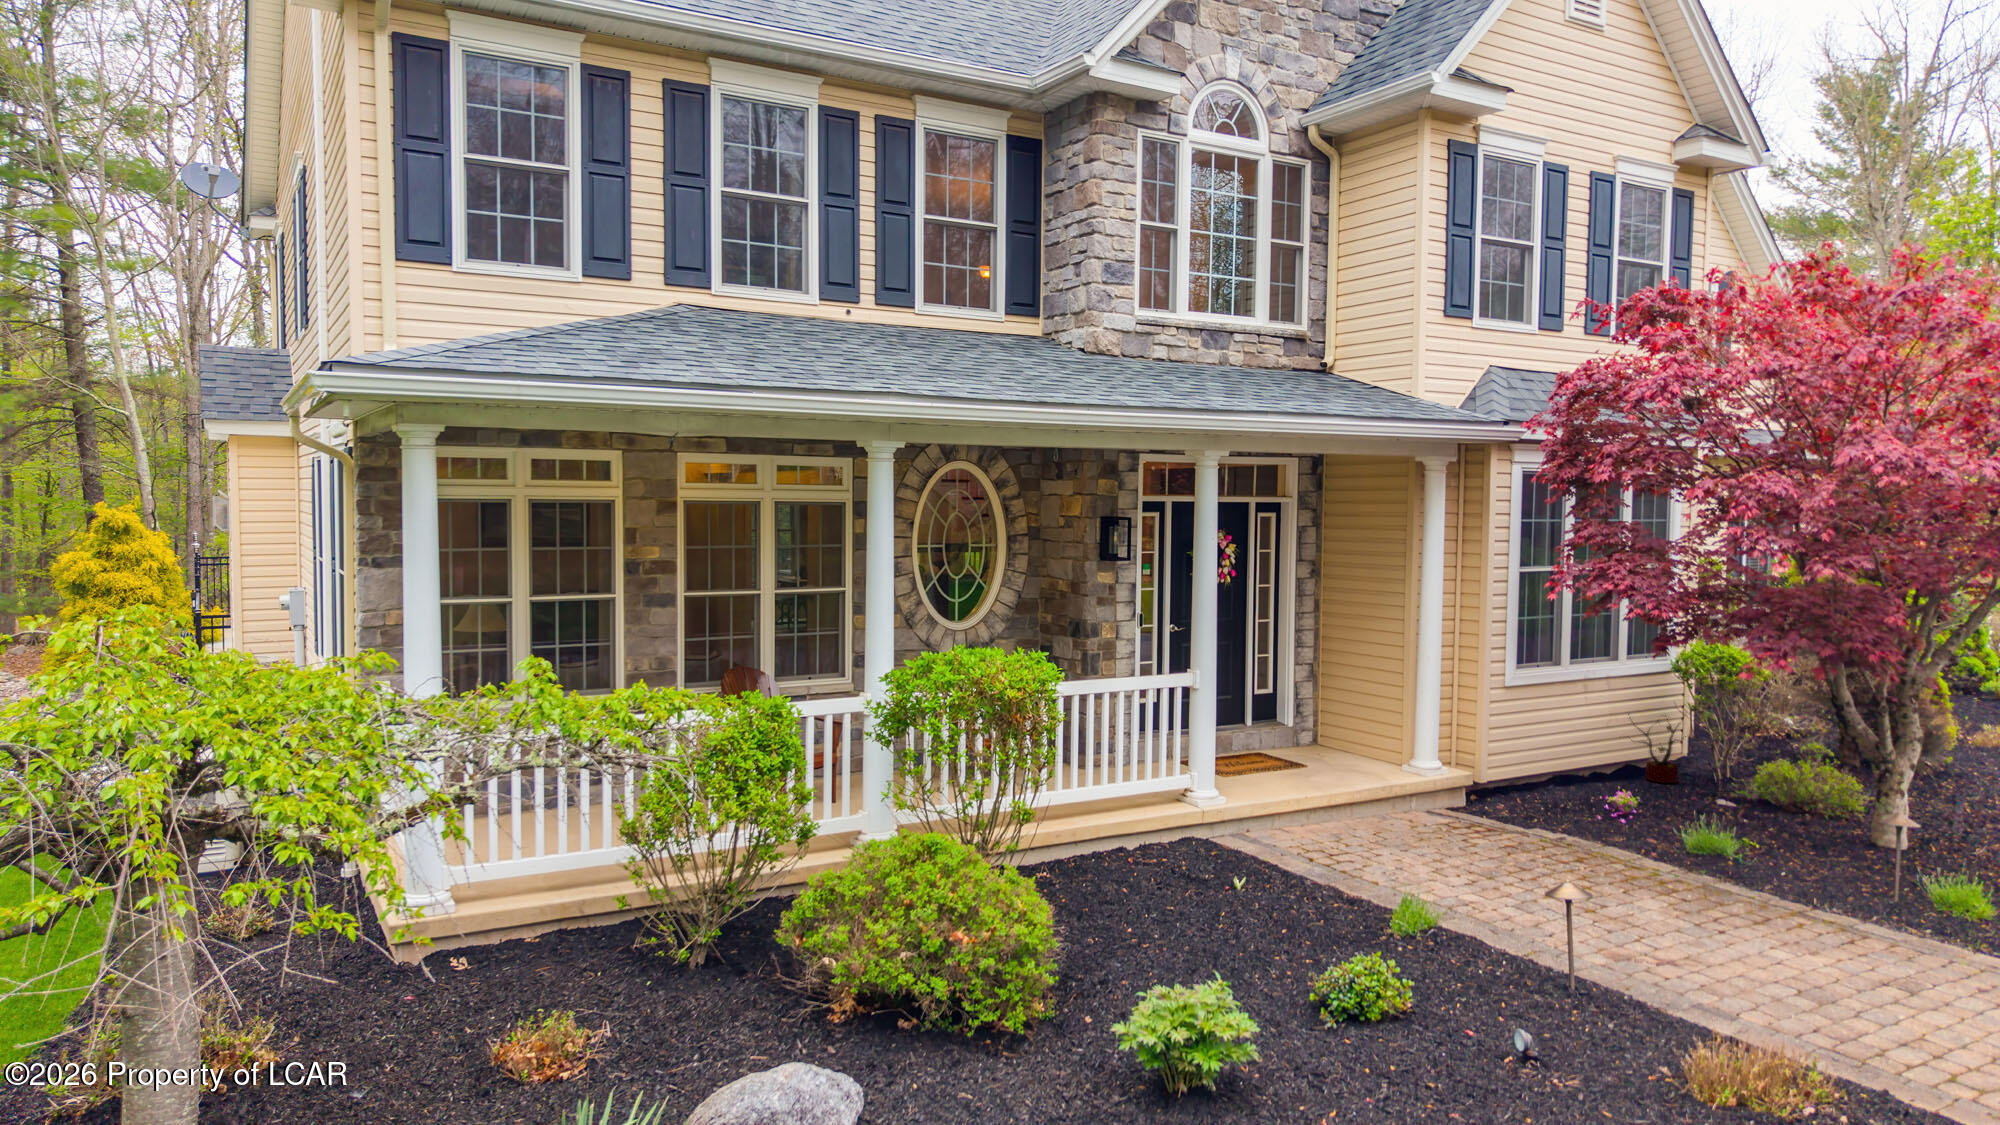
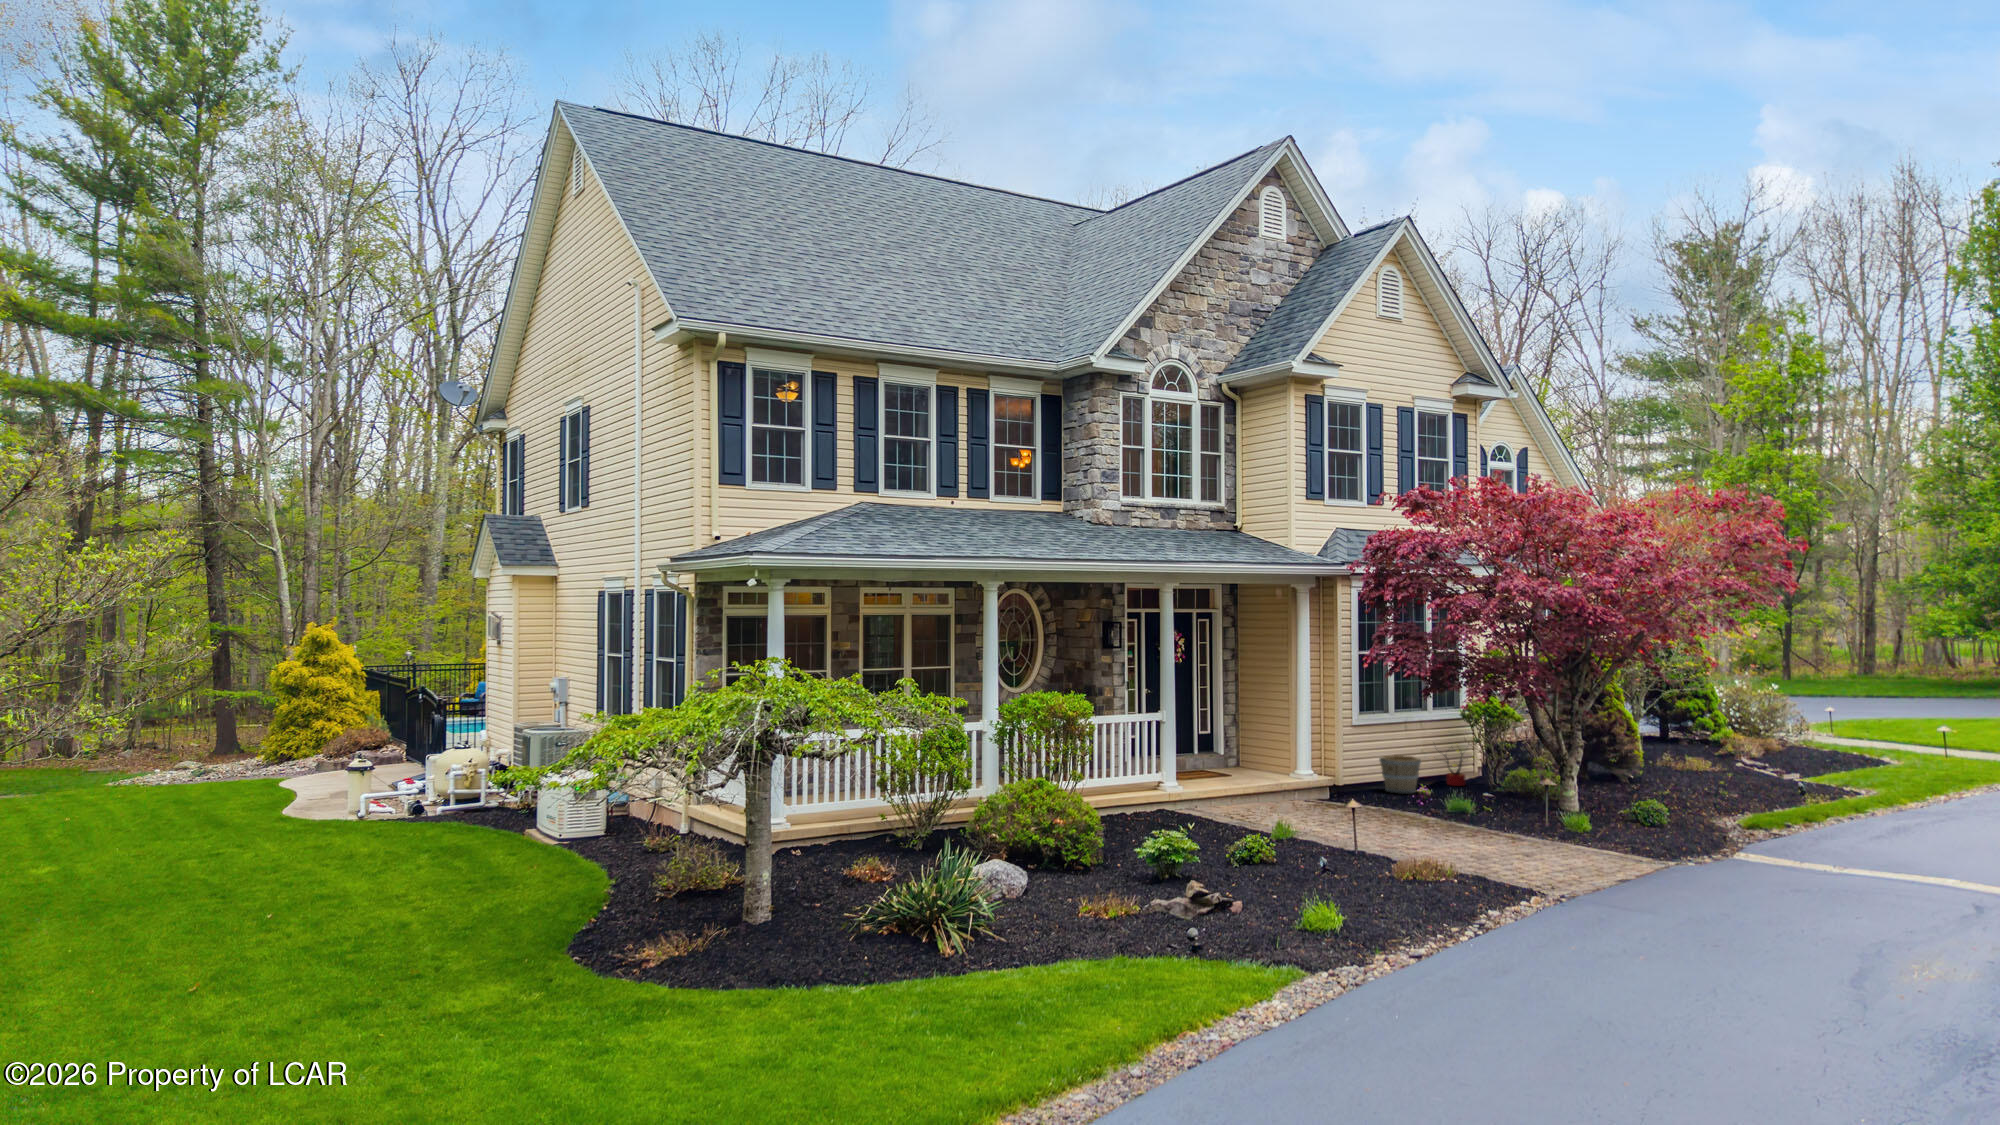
wooden bucket: none [1545,734,1618,801] -> present [1379,755,1421,794]

